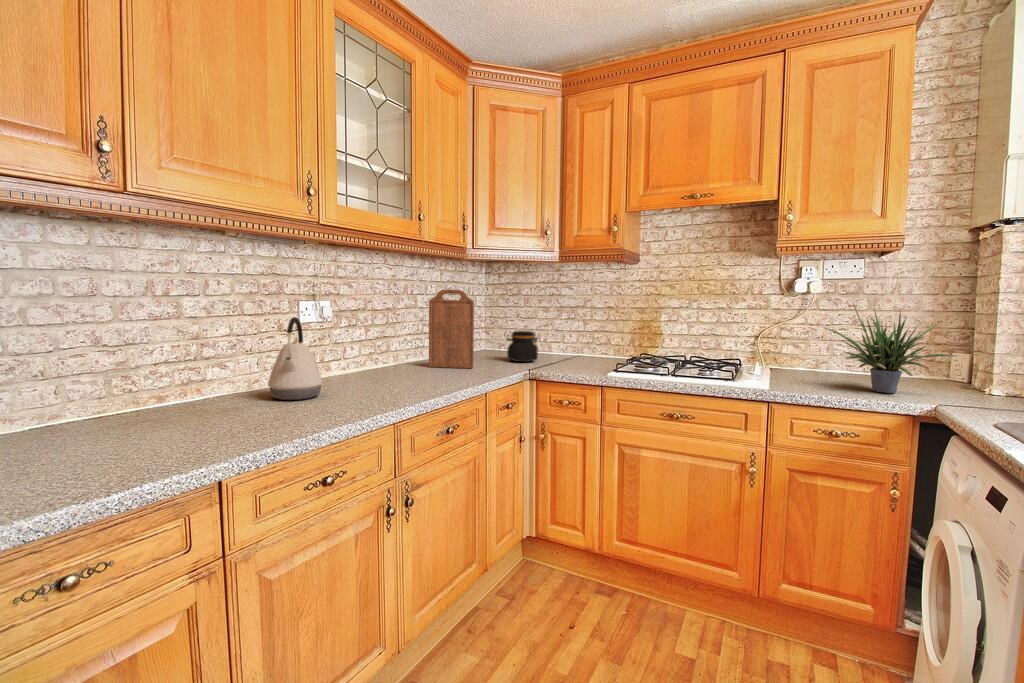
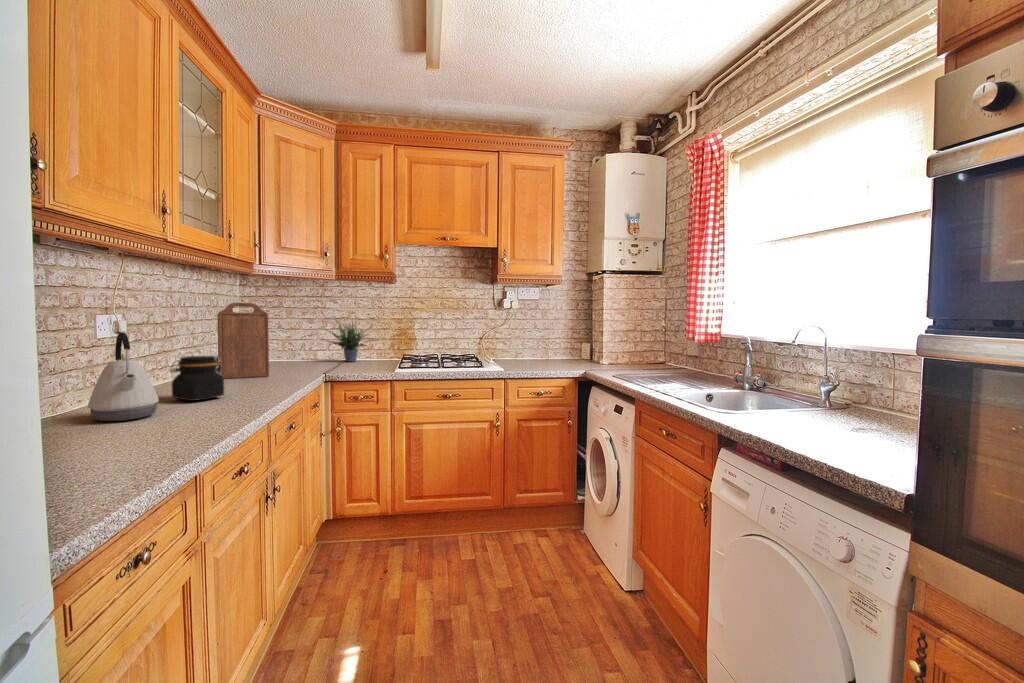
potted plant: present [826,303,957,393] -> present [325,317,377,362]
jar: present [507,331,538,362] -> present [170,356,224,401]

